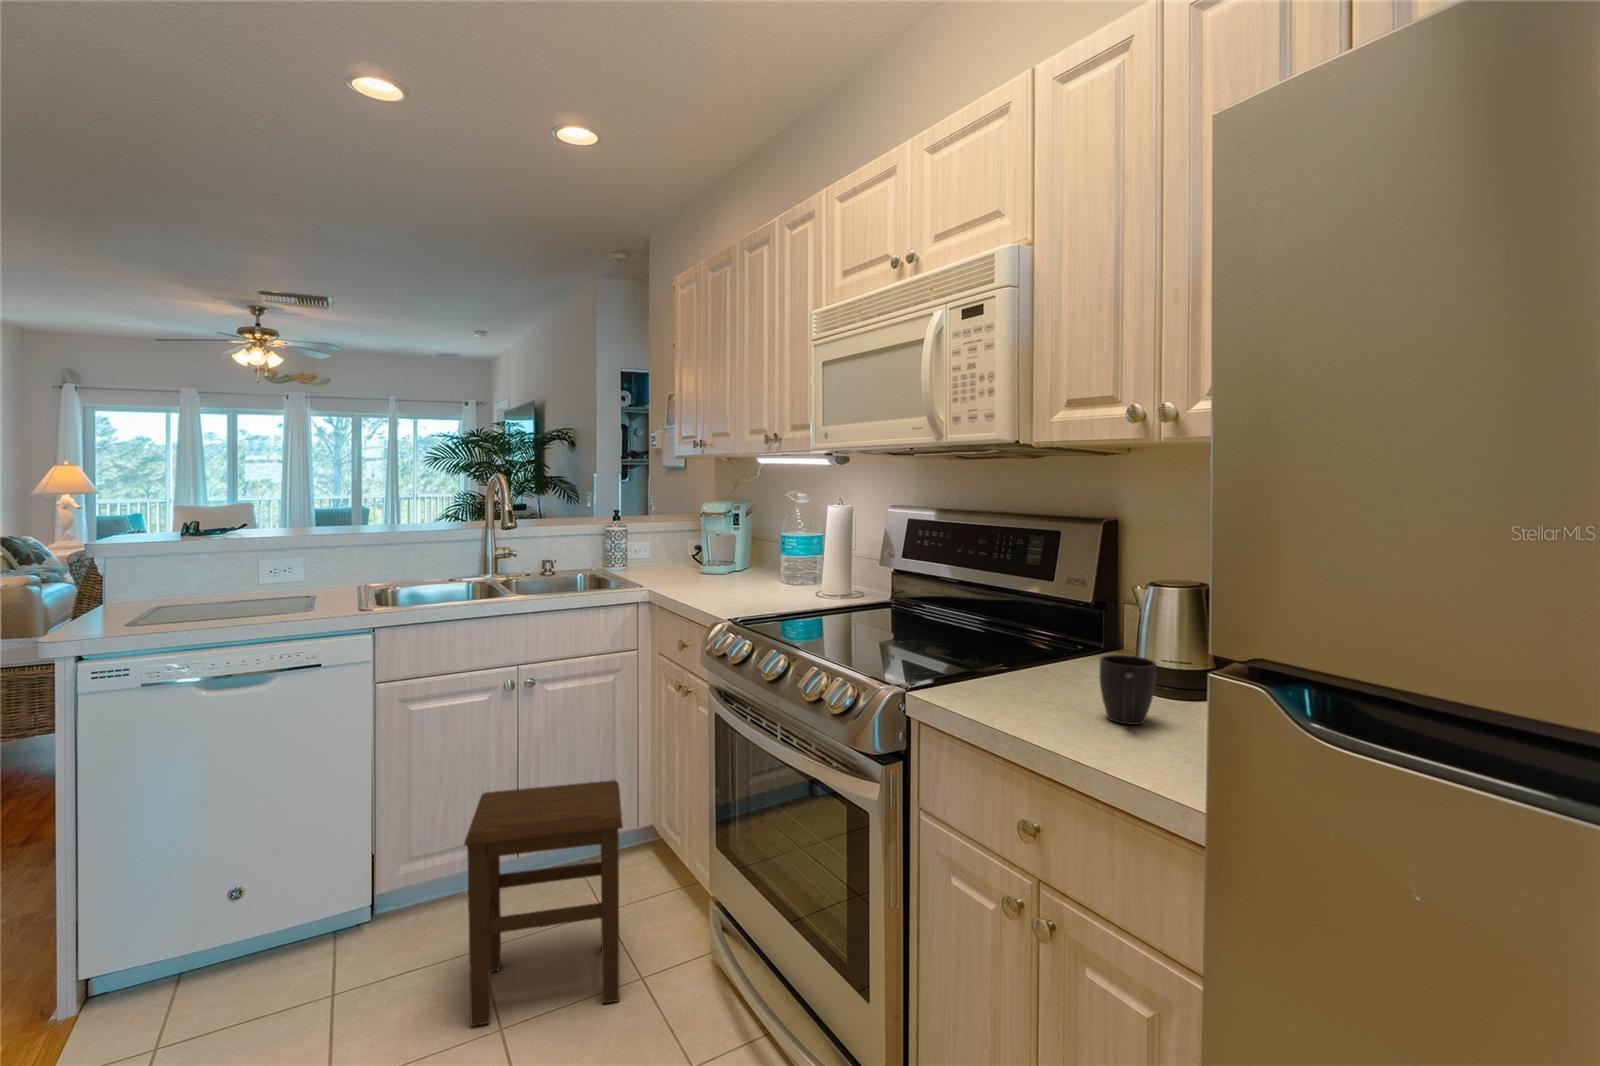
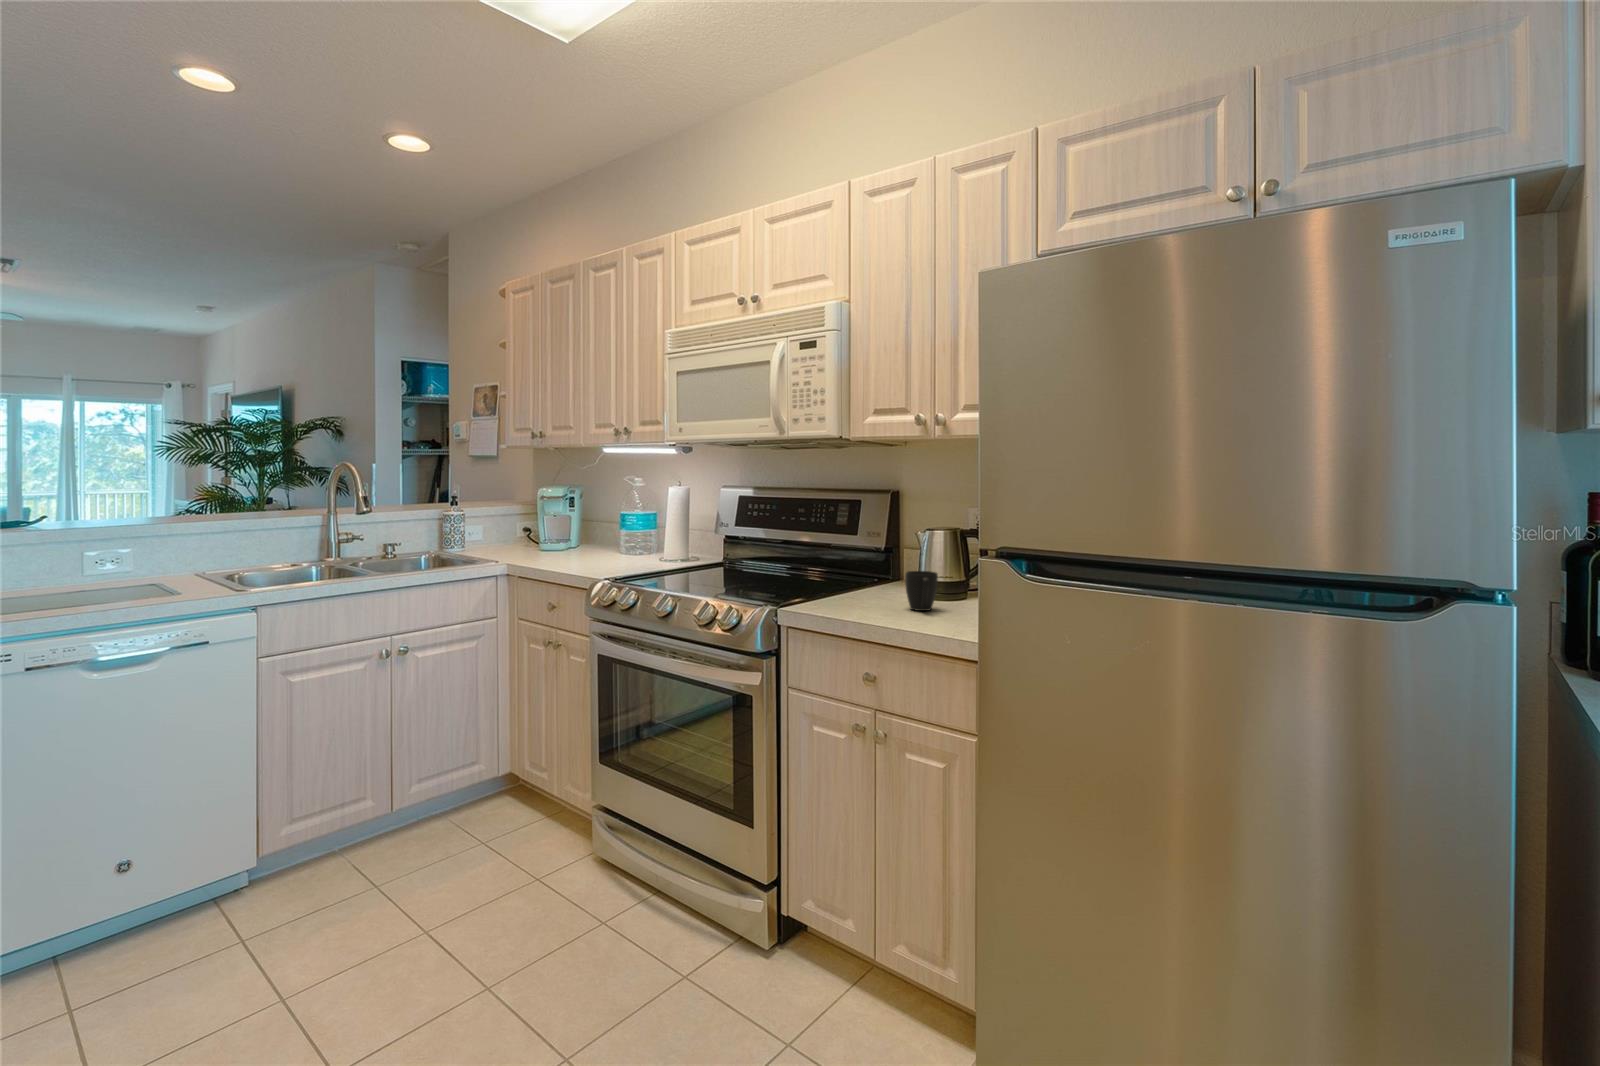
stool: present [465,780,623,1026] -> none [382,722,531,938]

